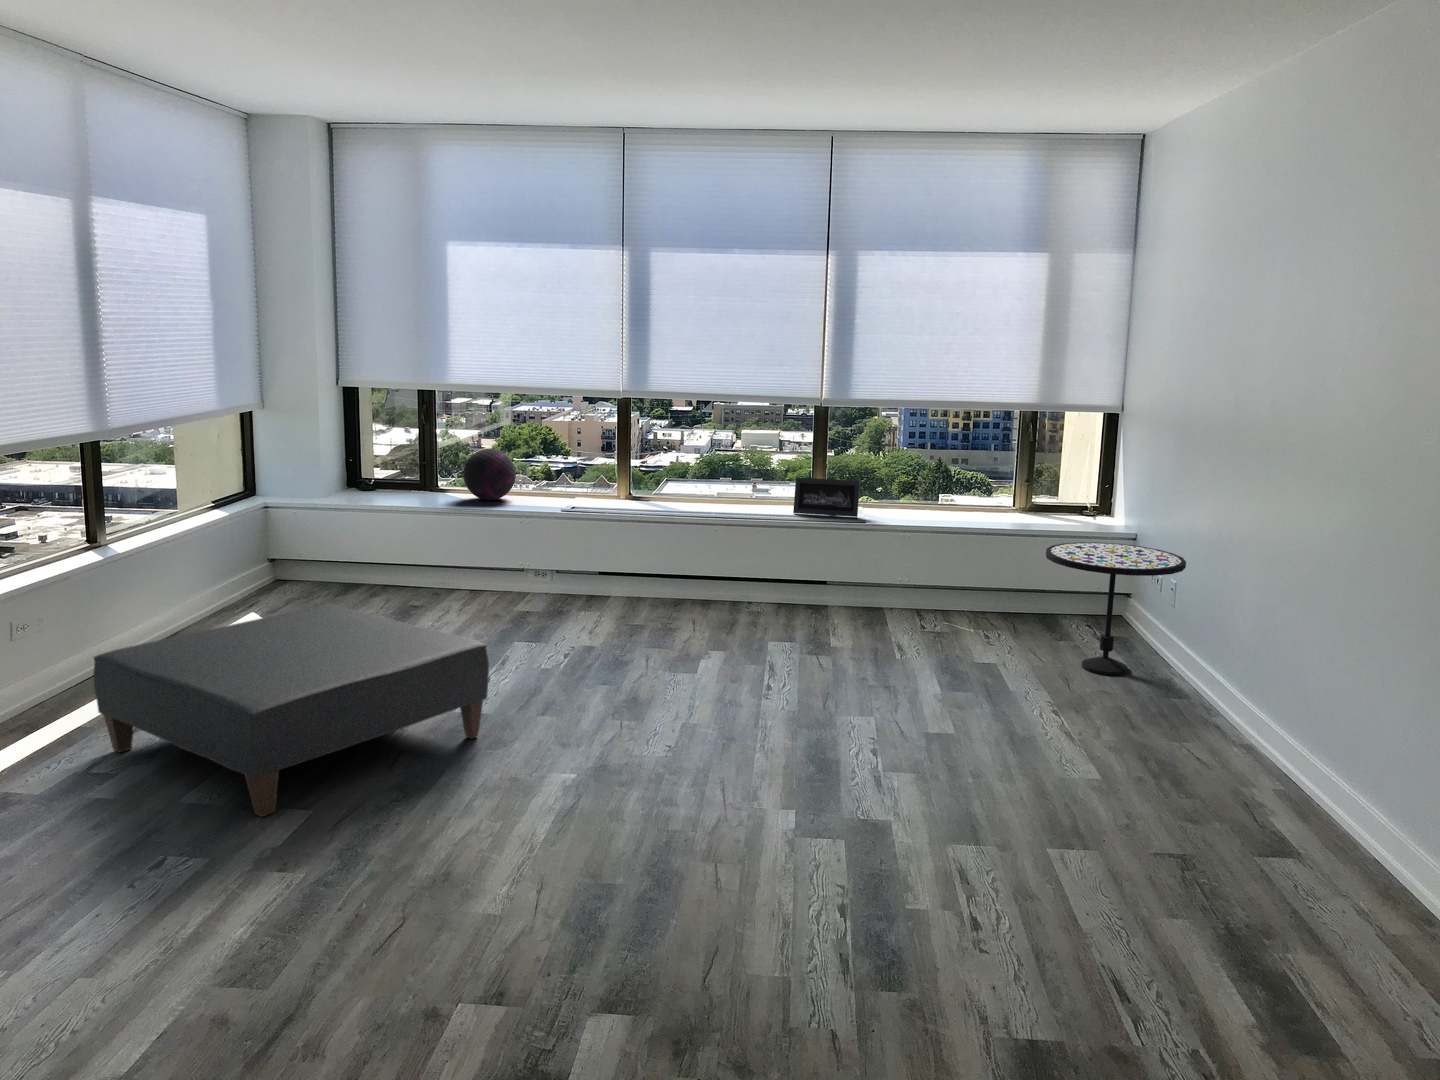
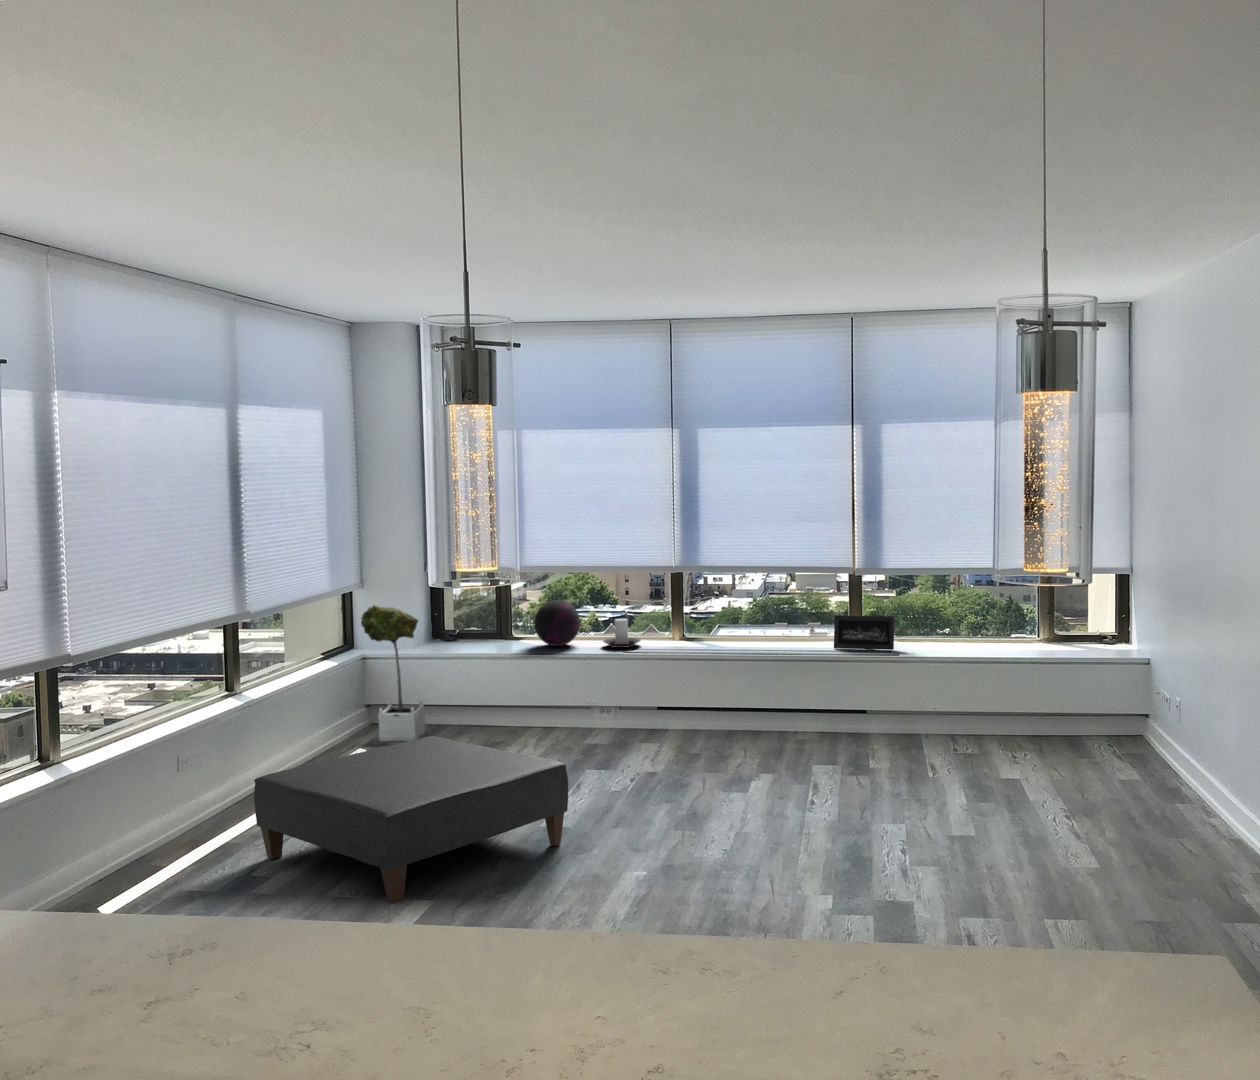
potted tree: none [259,446,336,602] -> present [361,605,425,741]
candle holder: none [540,471,583,505] -> present [603,618,641,648]
side table: present [1046,542,1186,675] -> none [1065,664,1197,787]

